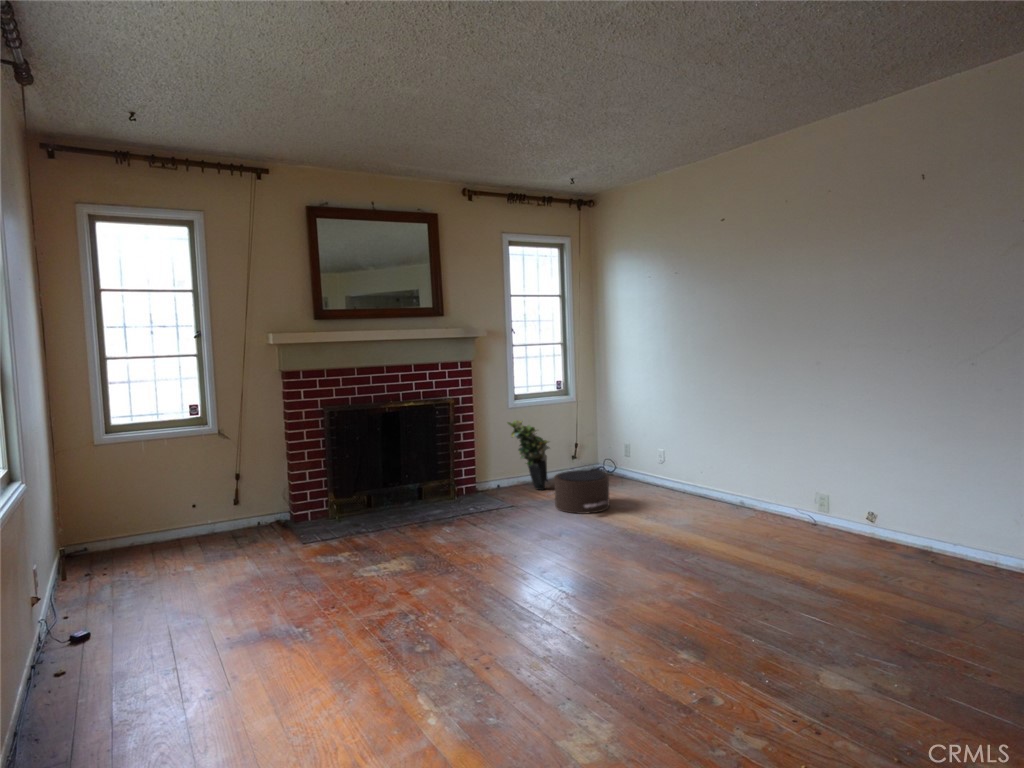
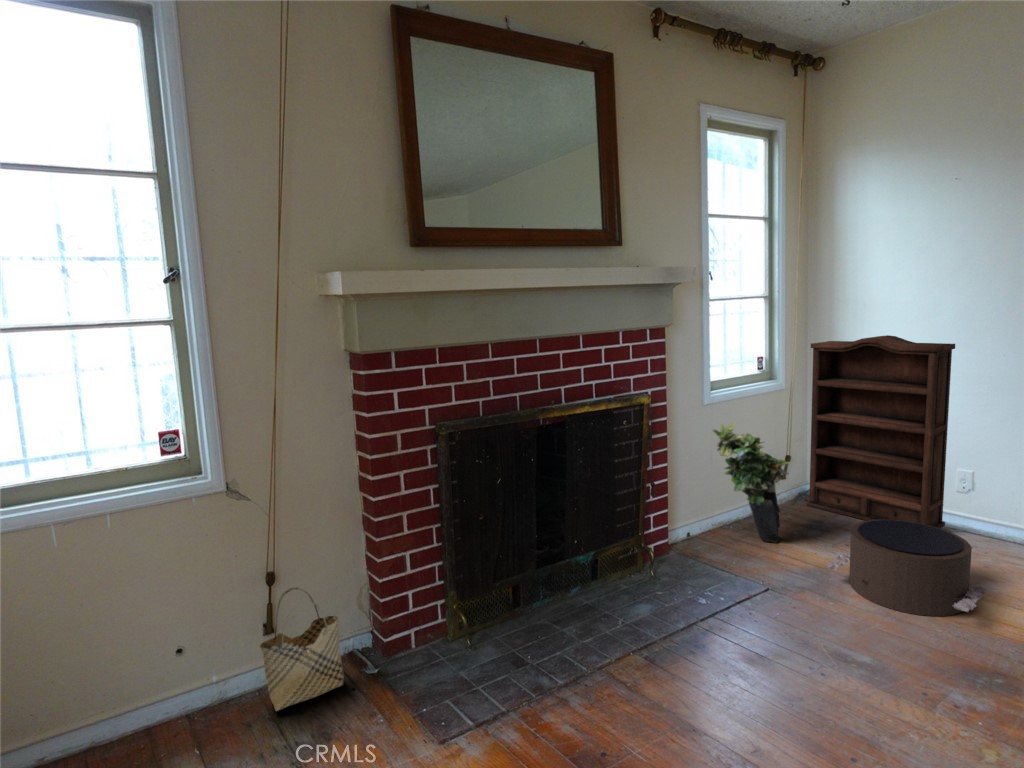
bookshelf: none [584,368,653,488] -> present [807,335,955,529]
woven basket: none [230,482,270,535] -> present [260,588,344,711]

